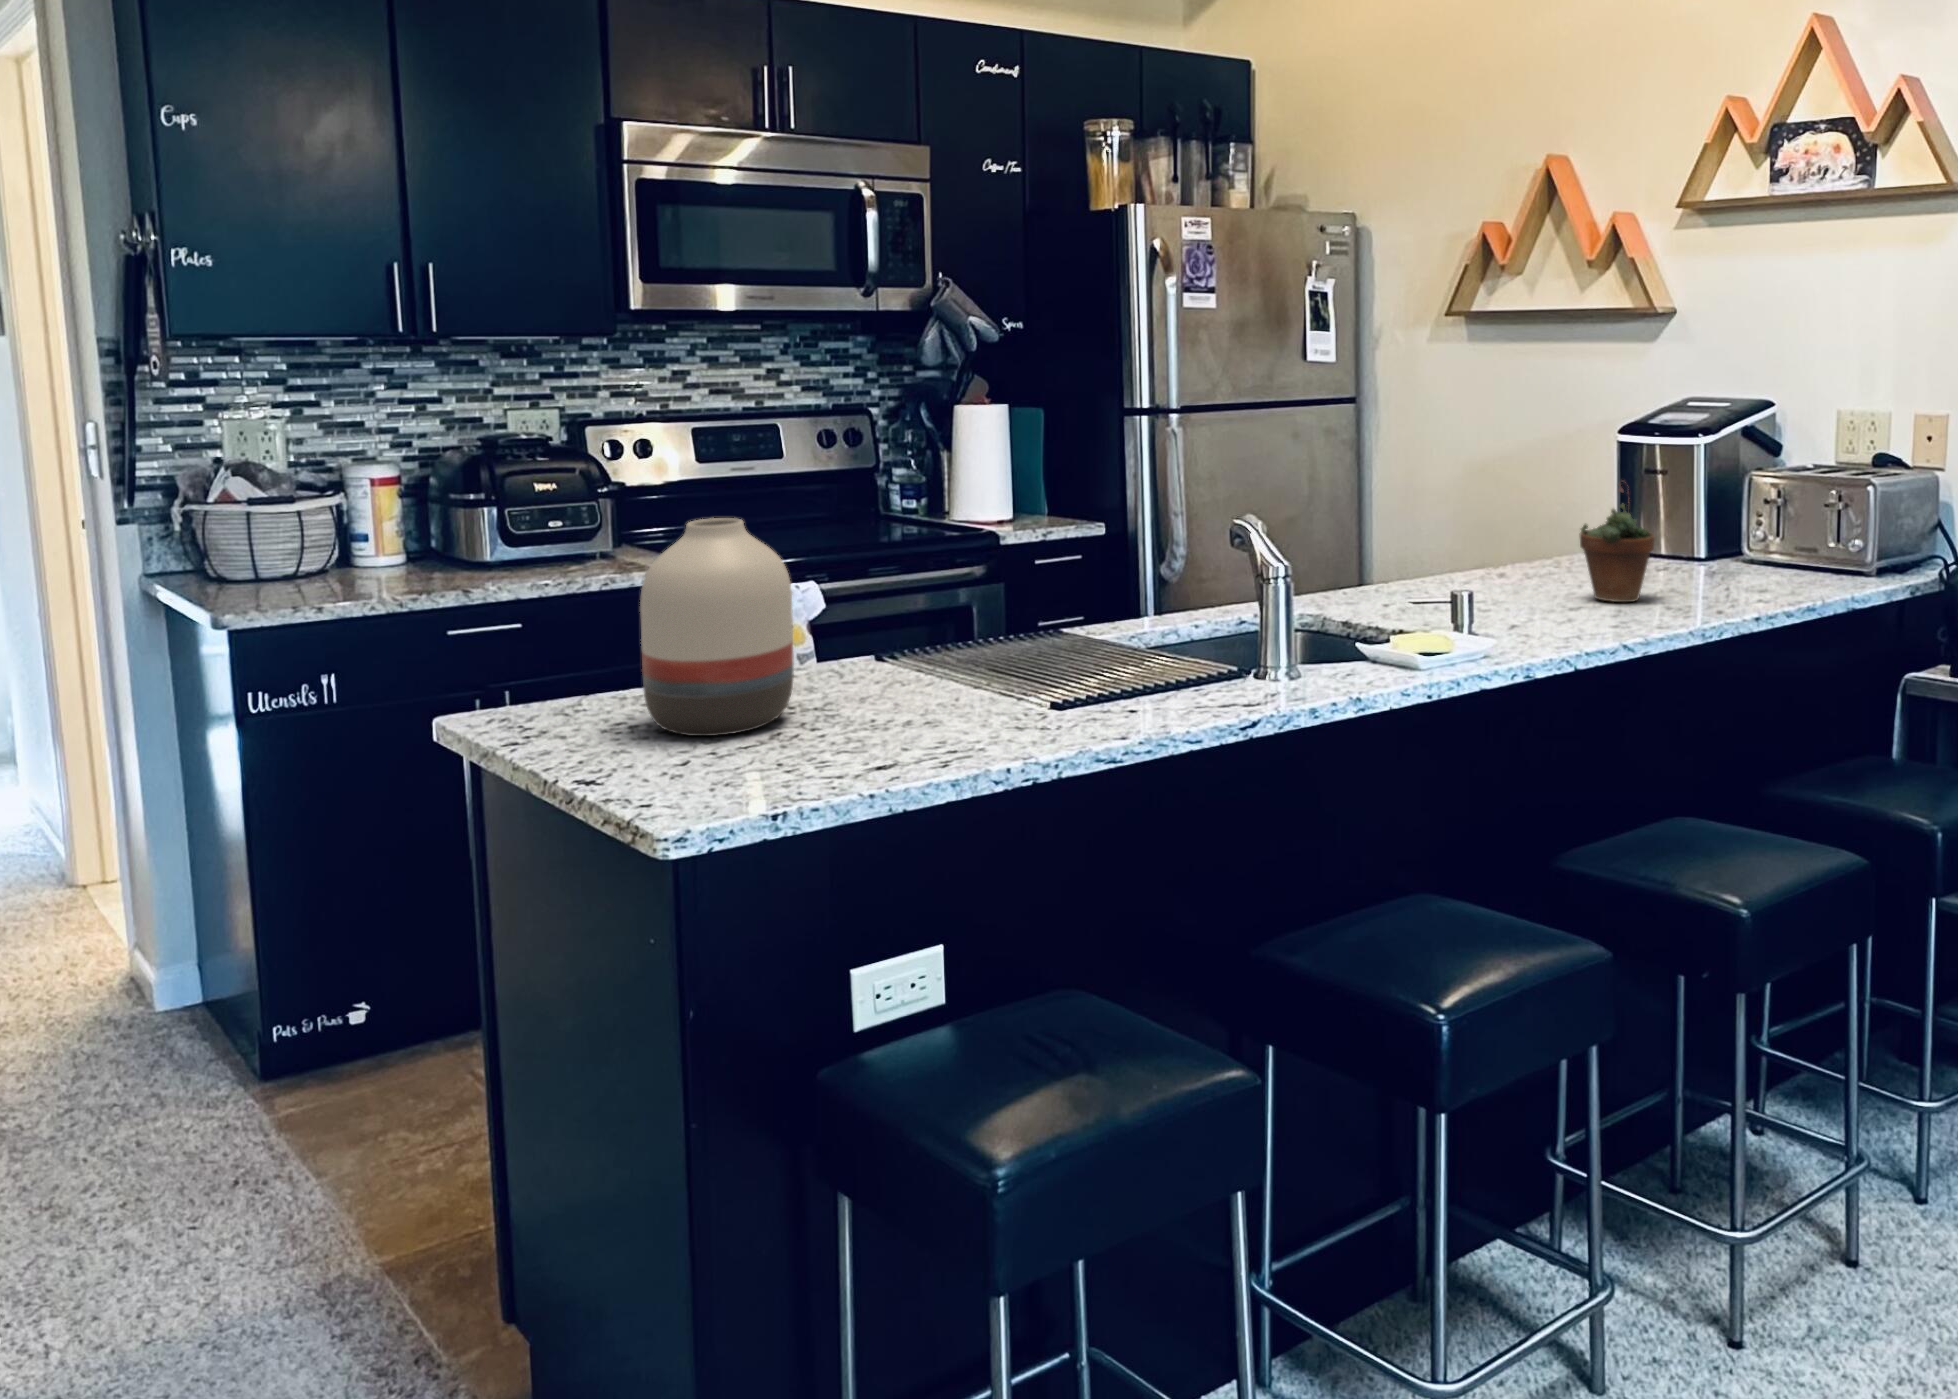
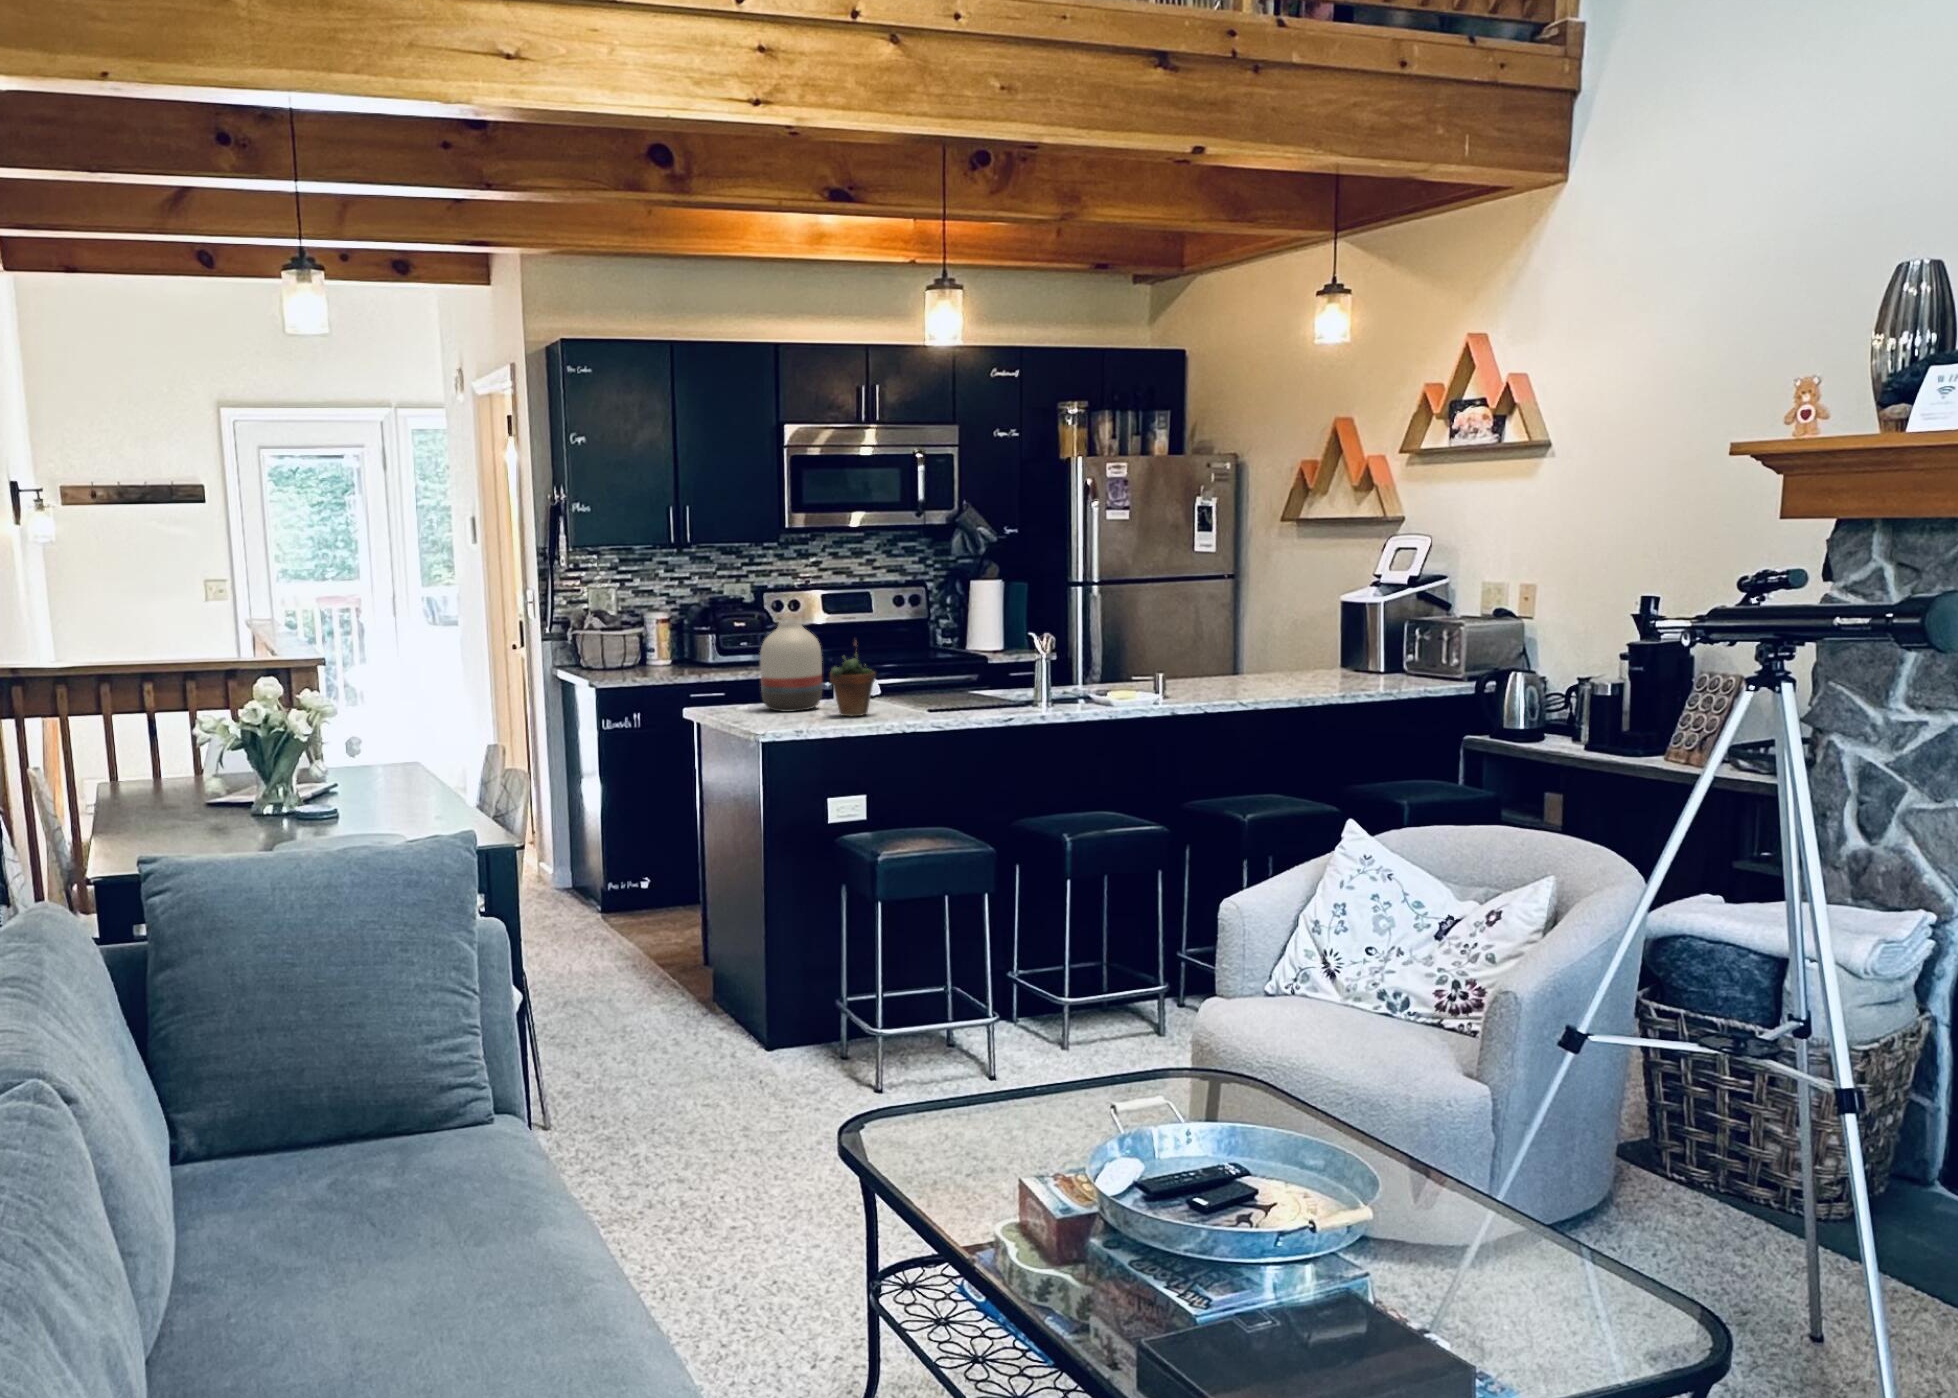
succulent plant: present [1579,482,1655,602] -> present [830,640,876,716]

